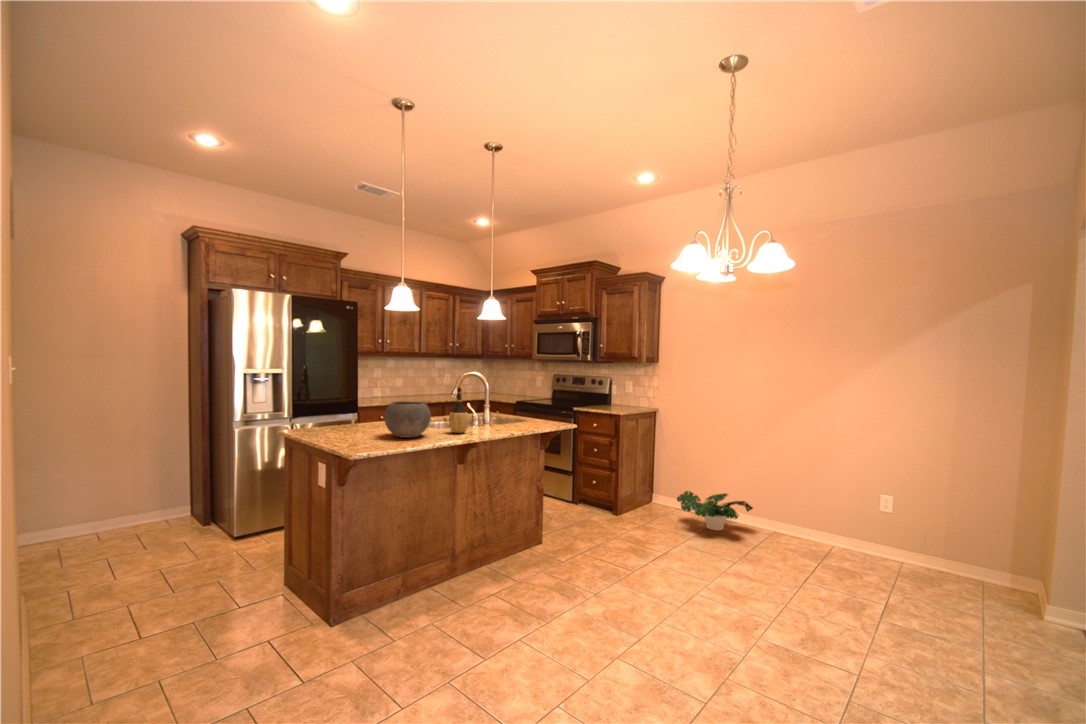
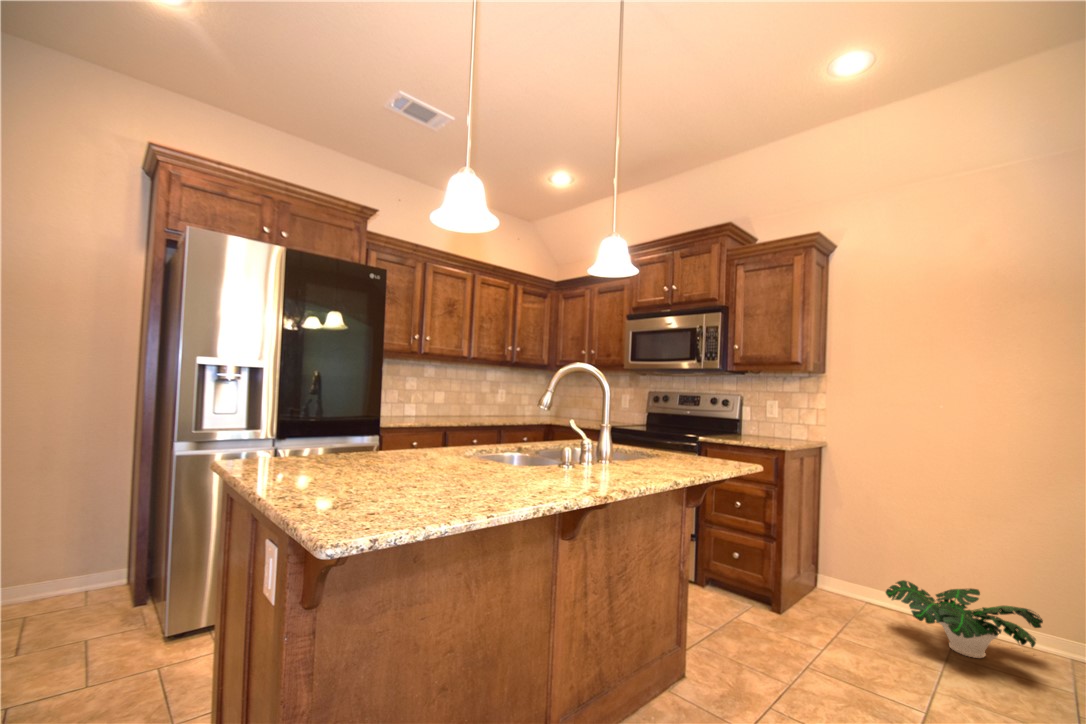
wine bottle: present [449,385,469,433] -> none [545,381,583,477]
bowl: present [384,401,431,438] -> none [420,409,514,486]

